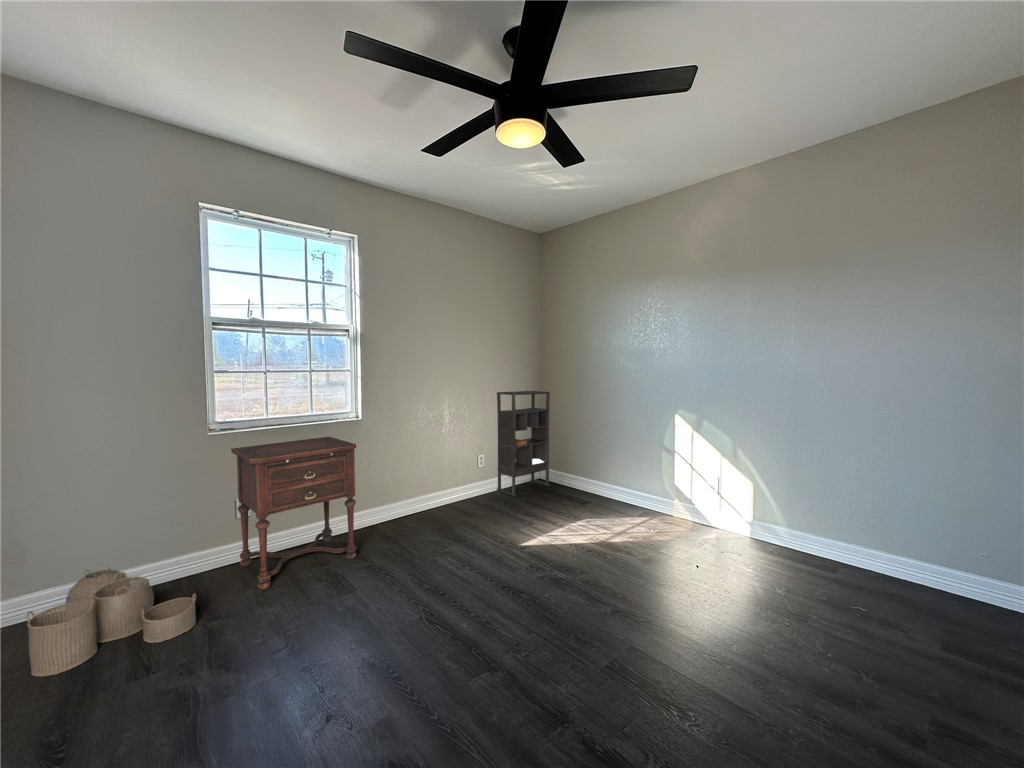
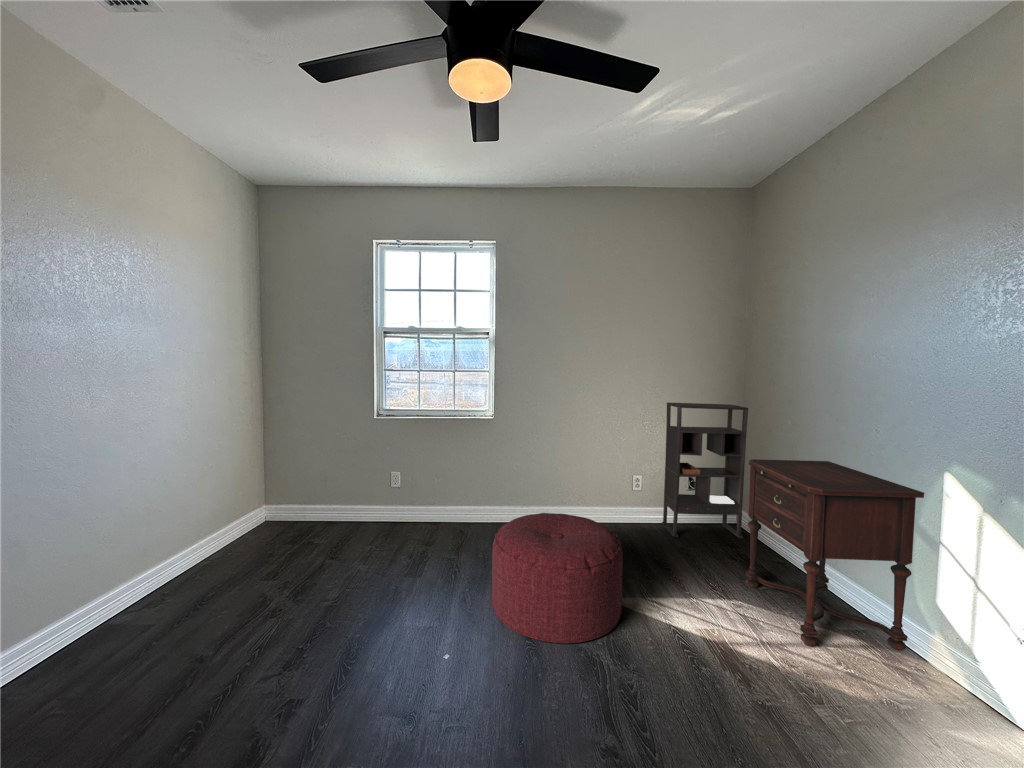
side table: present [231,437,357,590] -> present [746,459,924,651]
ottoman: none [441,488,549,588] -> present [492,513,623,643]
woven basket: present [26,567,196,676] -> none [245,497,326,558]

